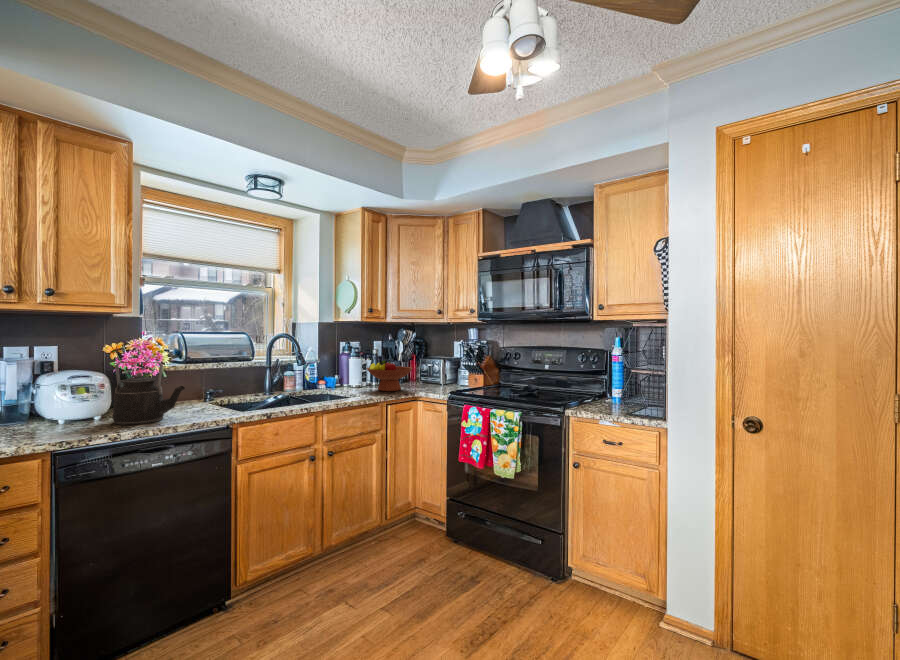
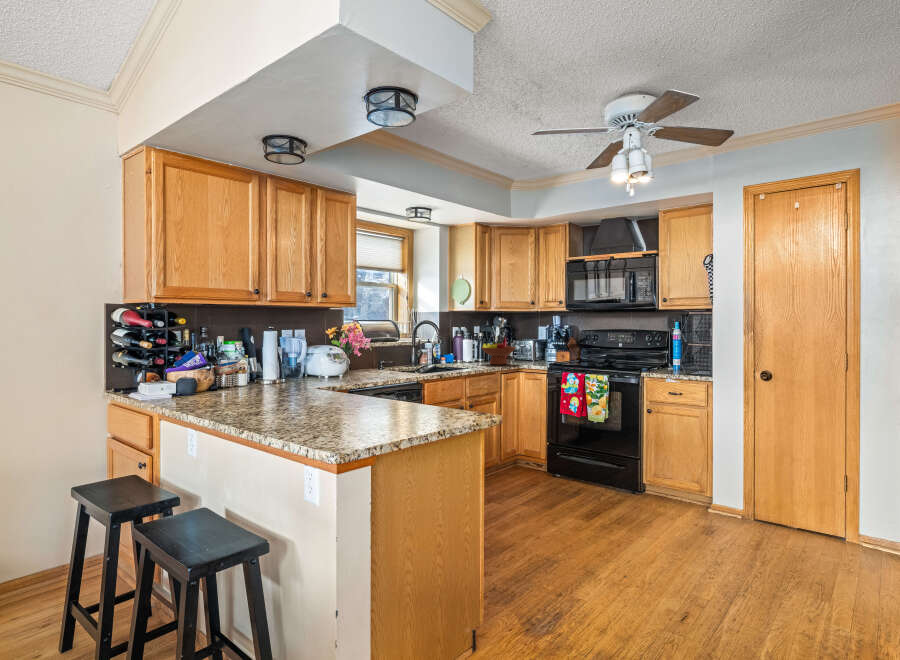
kettle: present [113,362,185,425] -> none [356,340,396,379]

